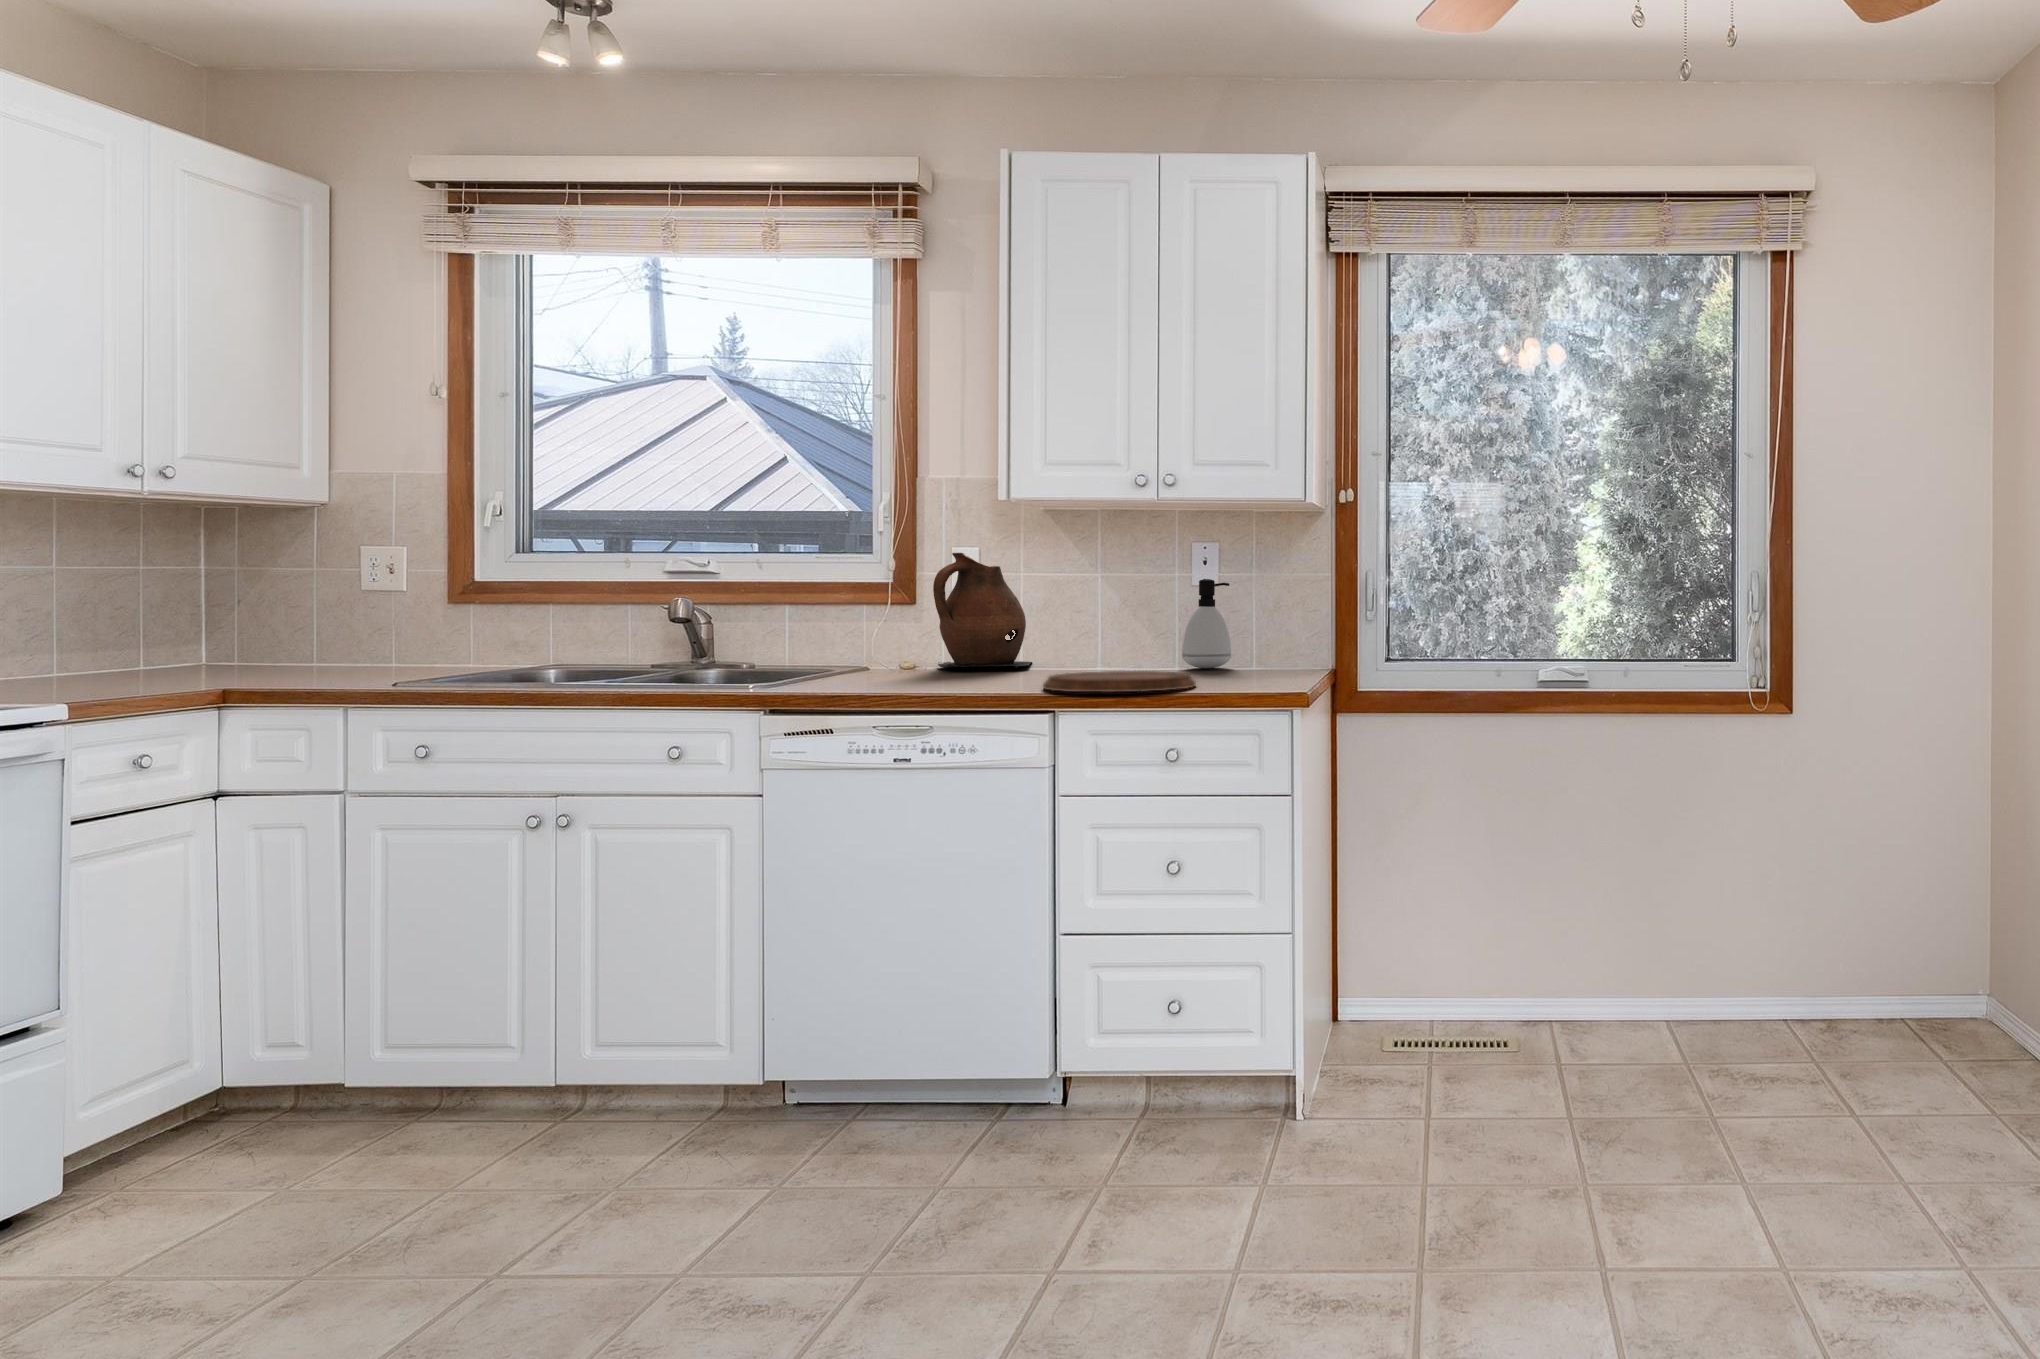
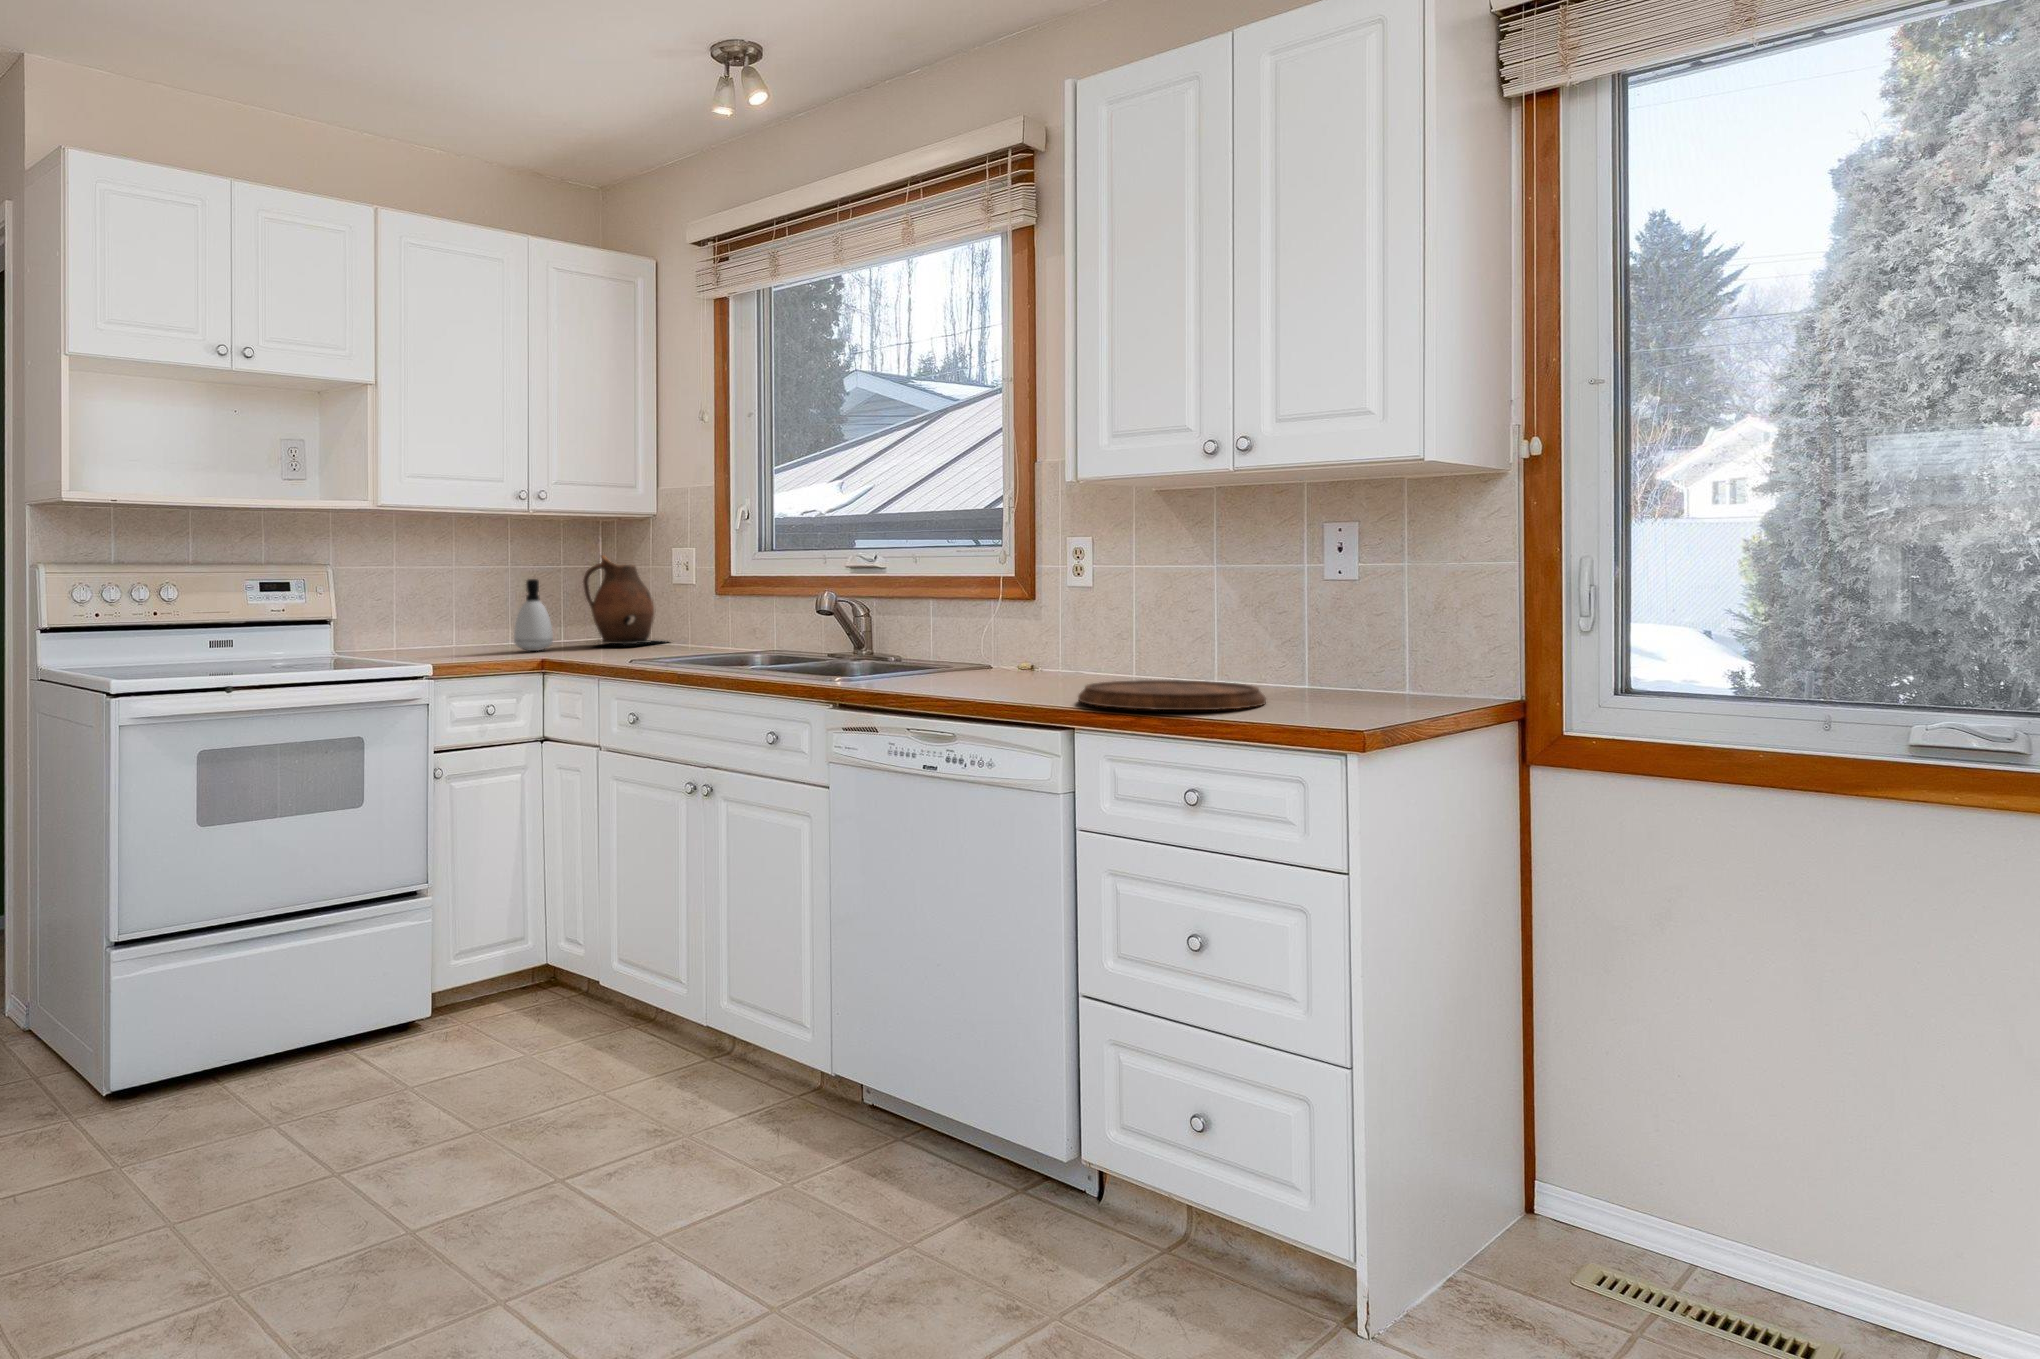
ceramic pitcher: present [933,553,1032,668] -> present [583,555,654,645]
soap dispenser: present [1182,579,1231,668] -> present [514,579,553,651]

